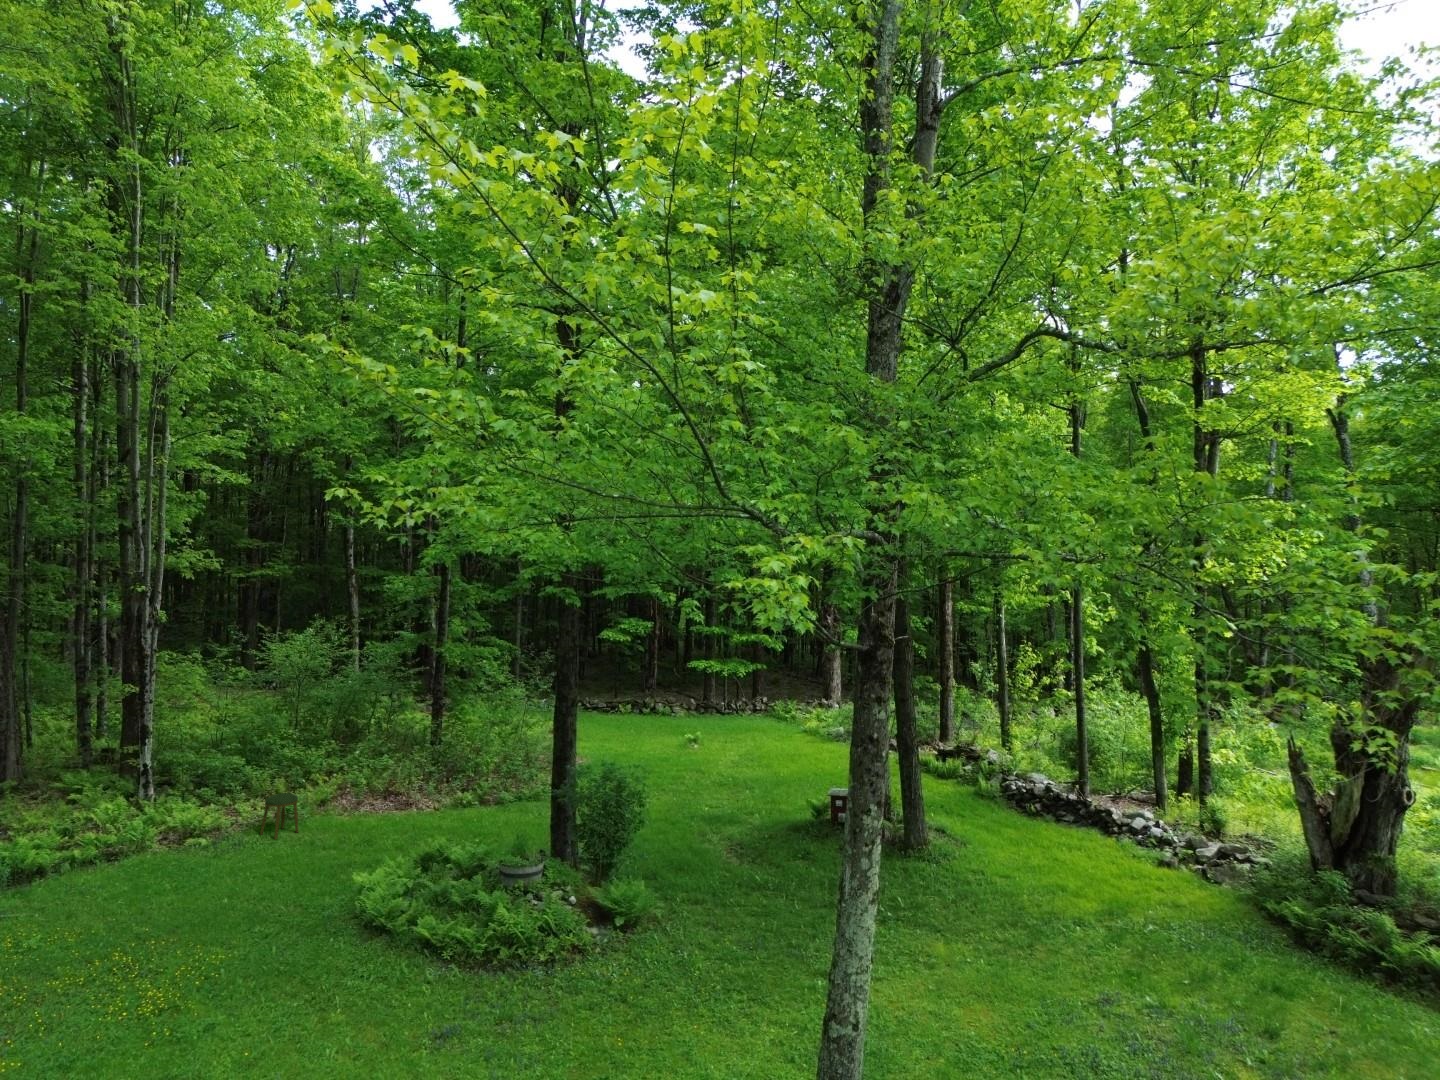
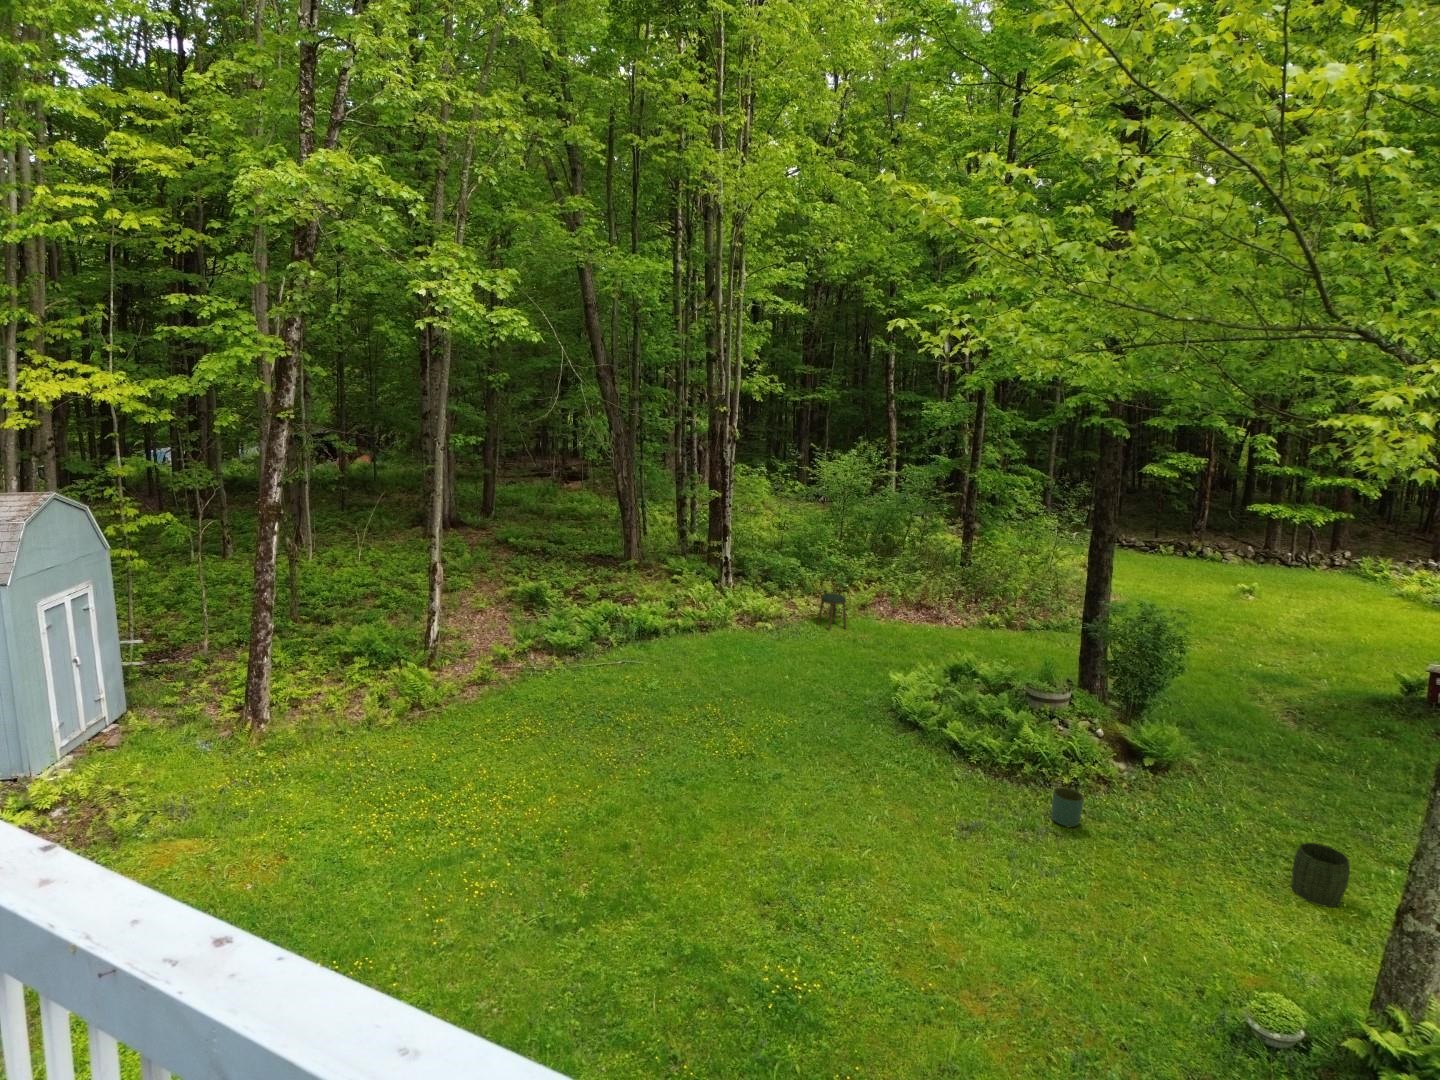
woven basket: none [745,963,786,1026] -> present [1292,843,1350,907]
planter: none [531,977,562,1025] -> present [1051,787,1084,827]

